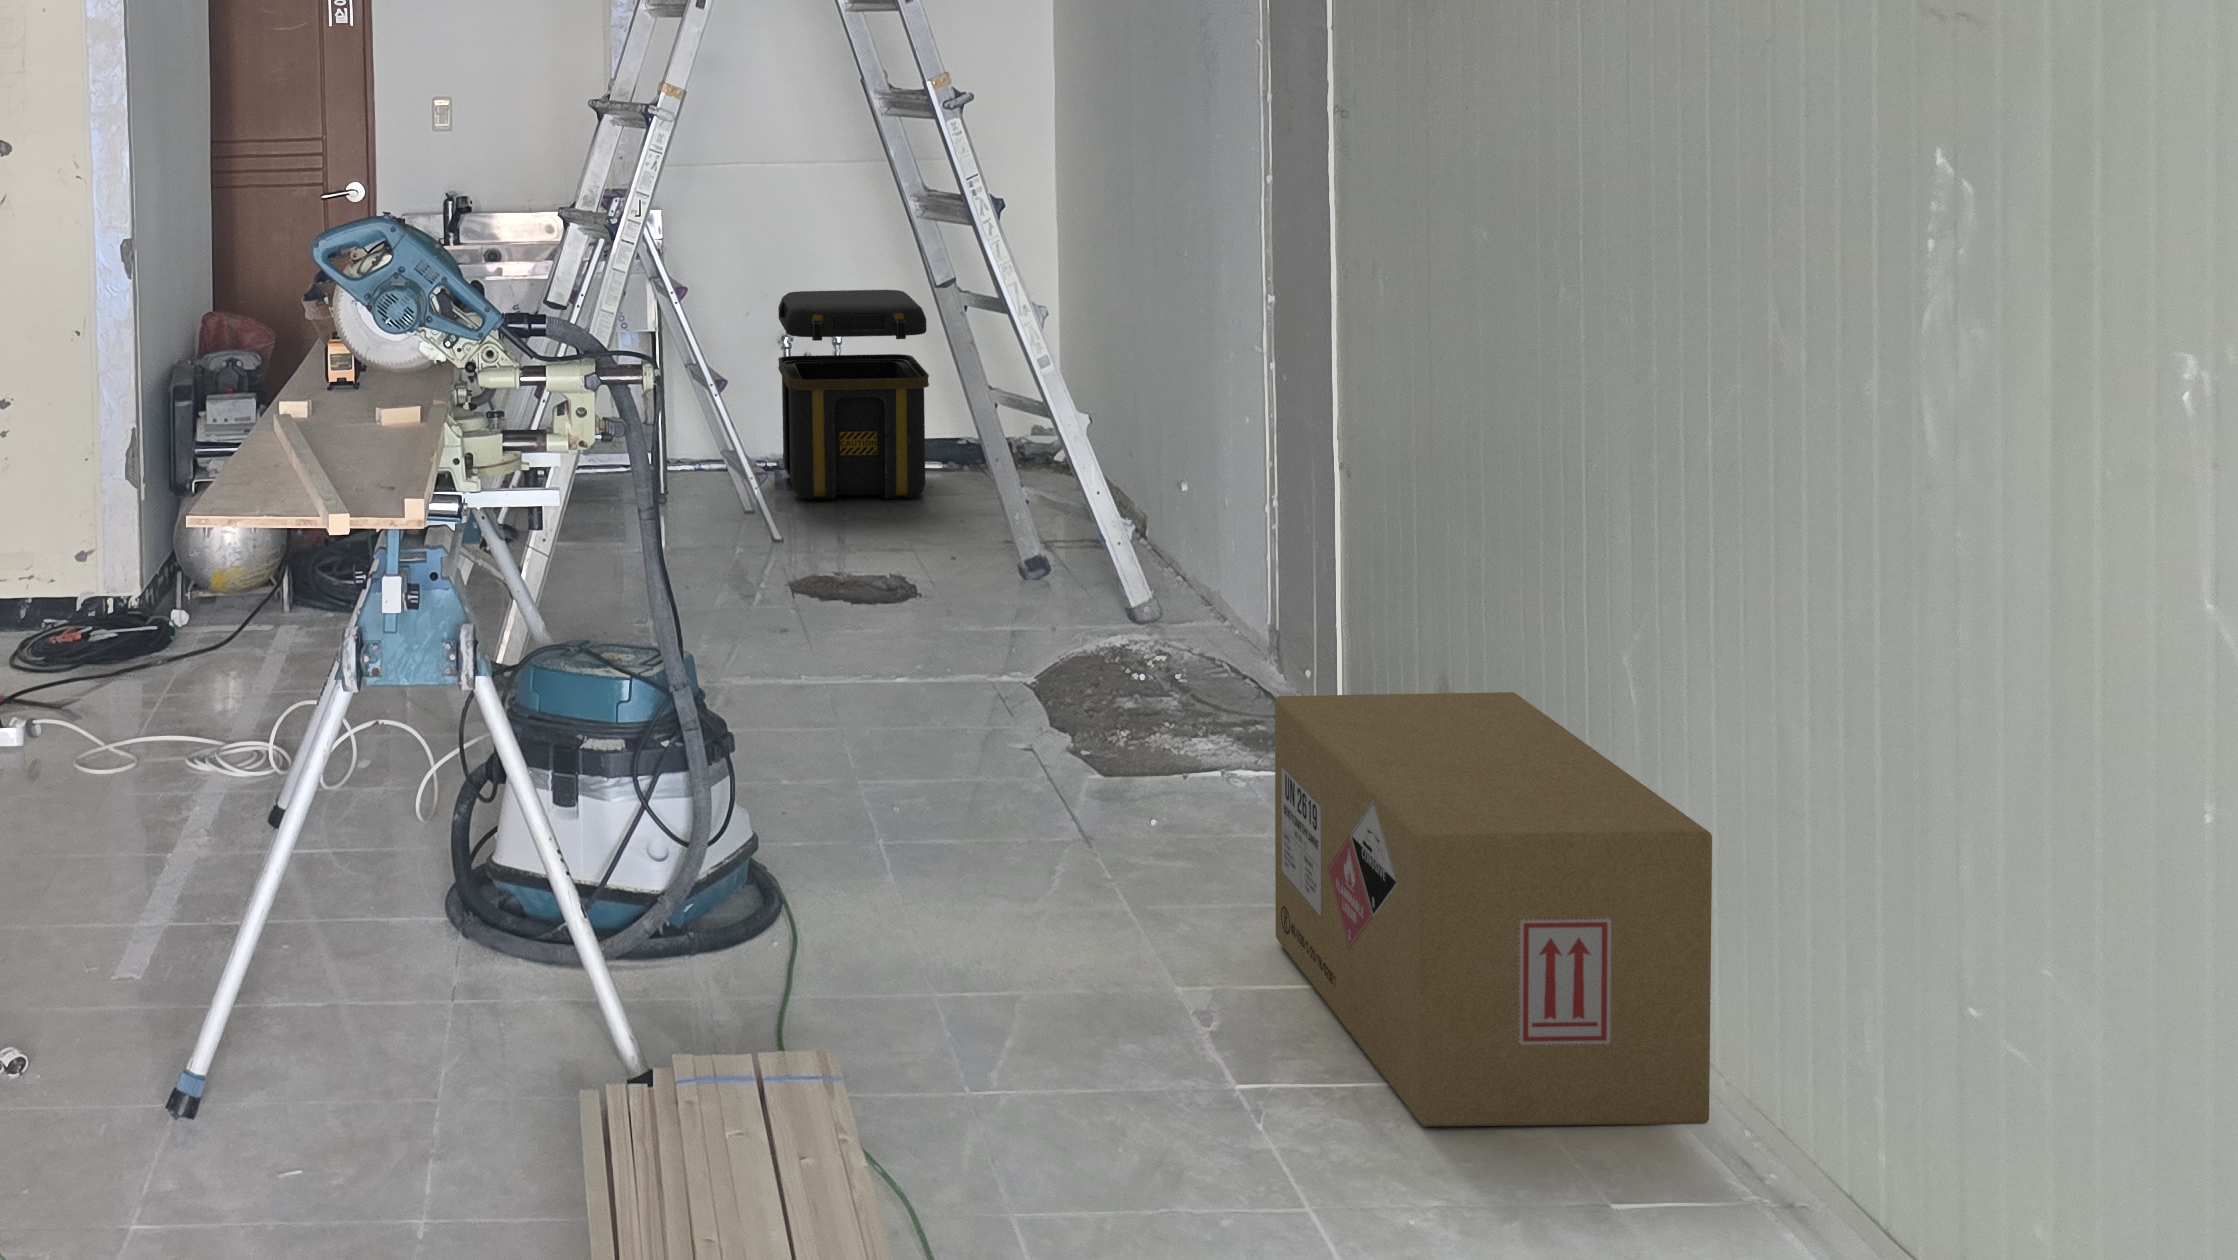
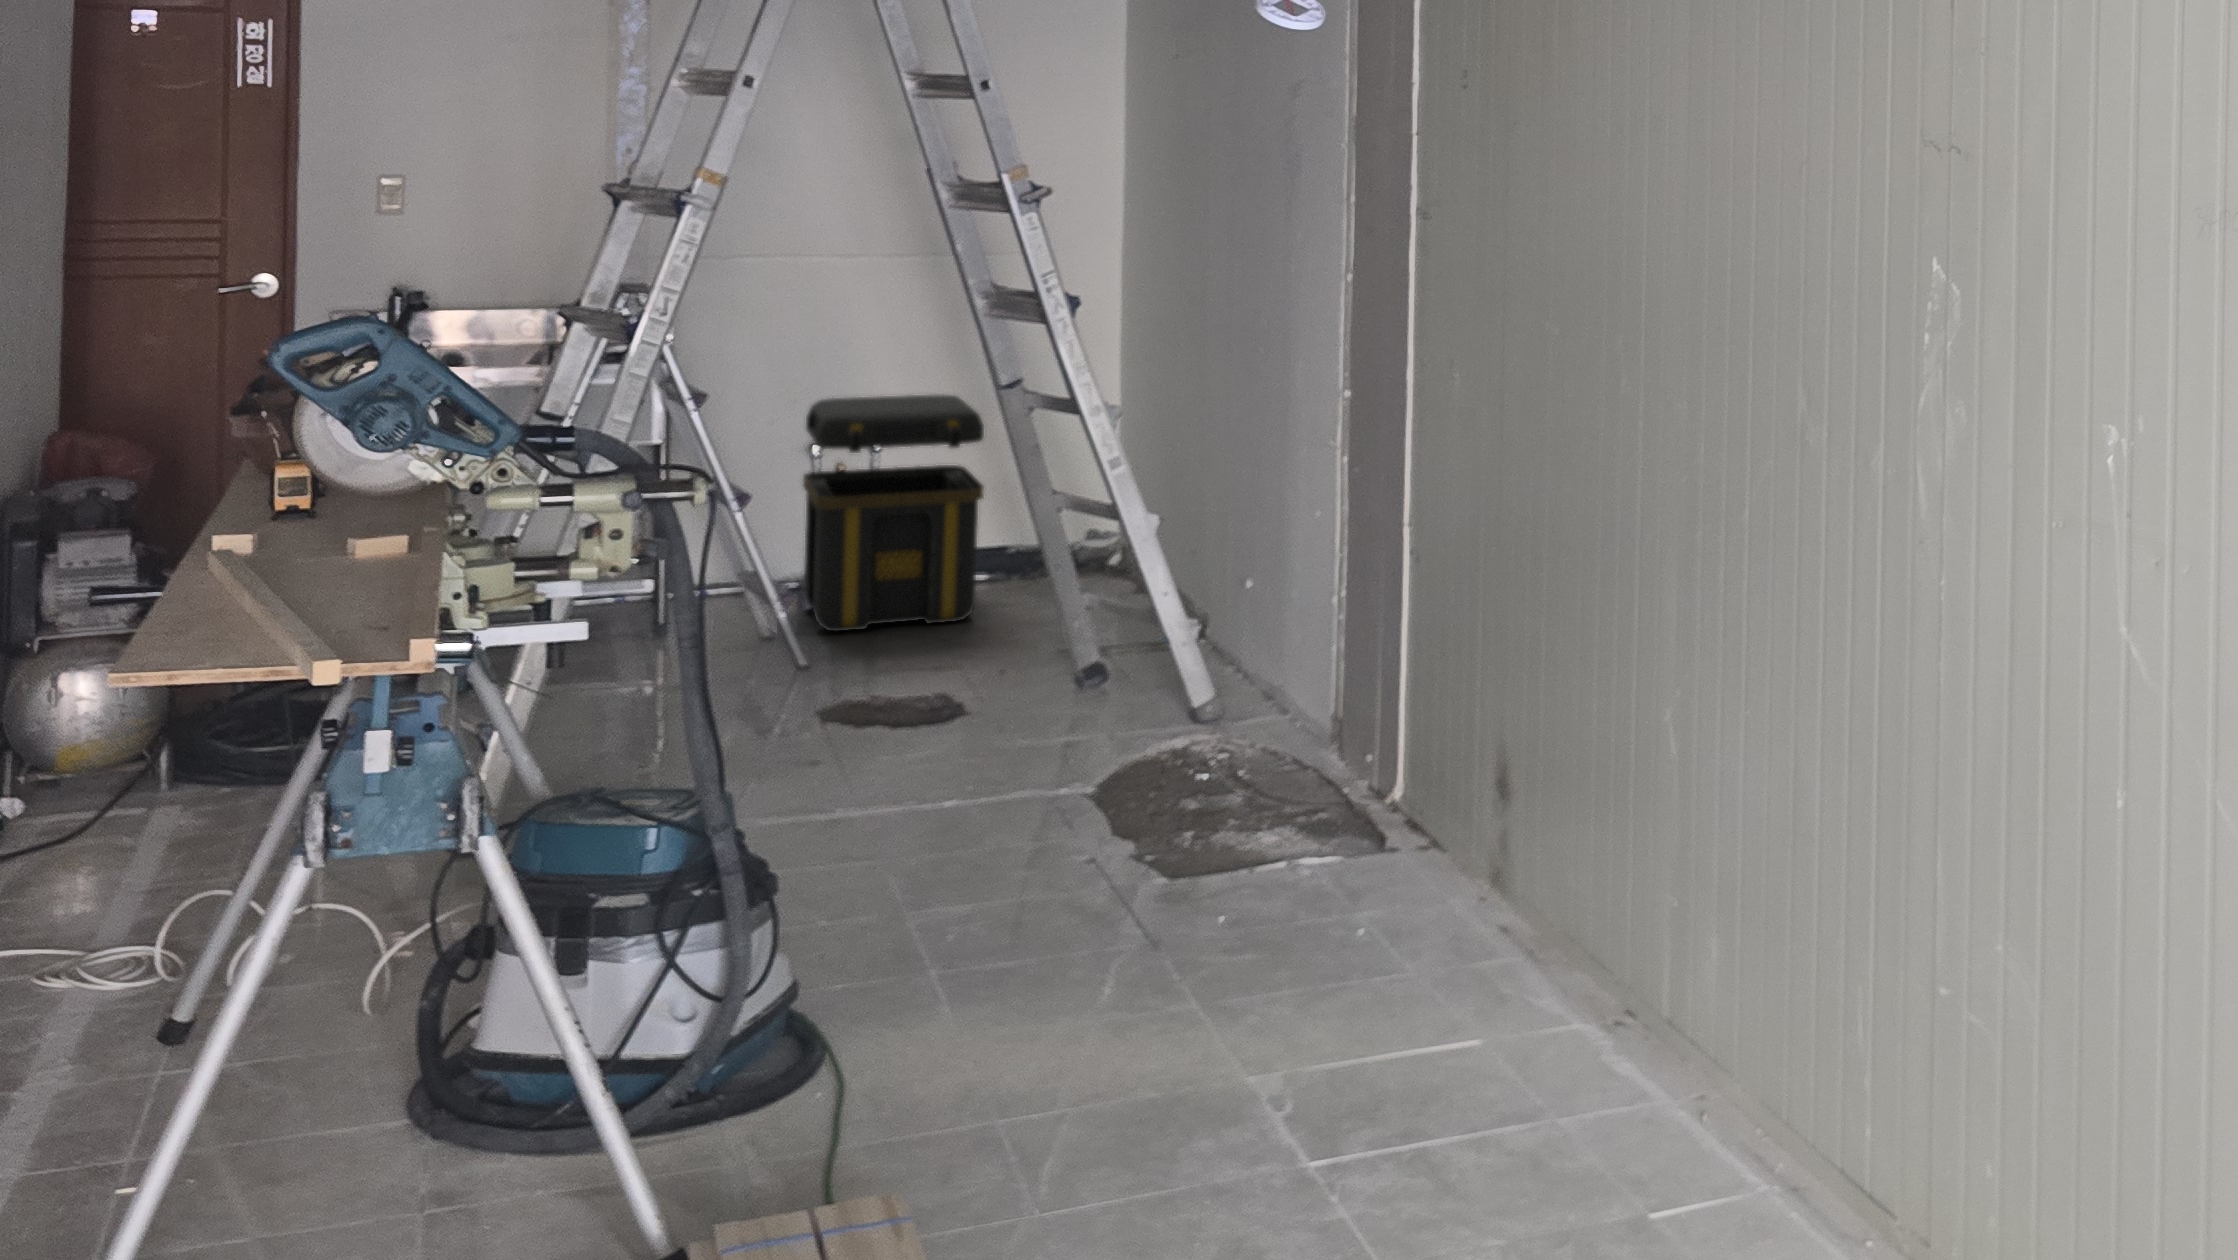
cardboard box: present [1275,692,1712,1126] -> none [1327,738,1675,1116]

